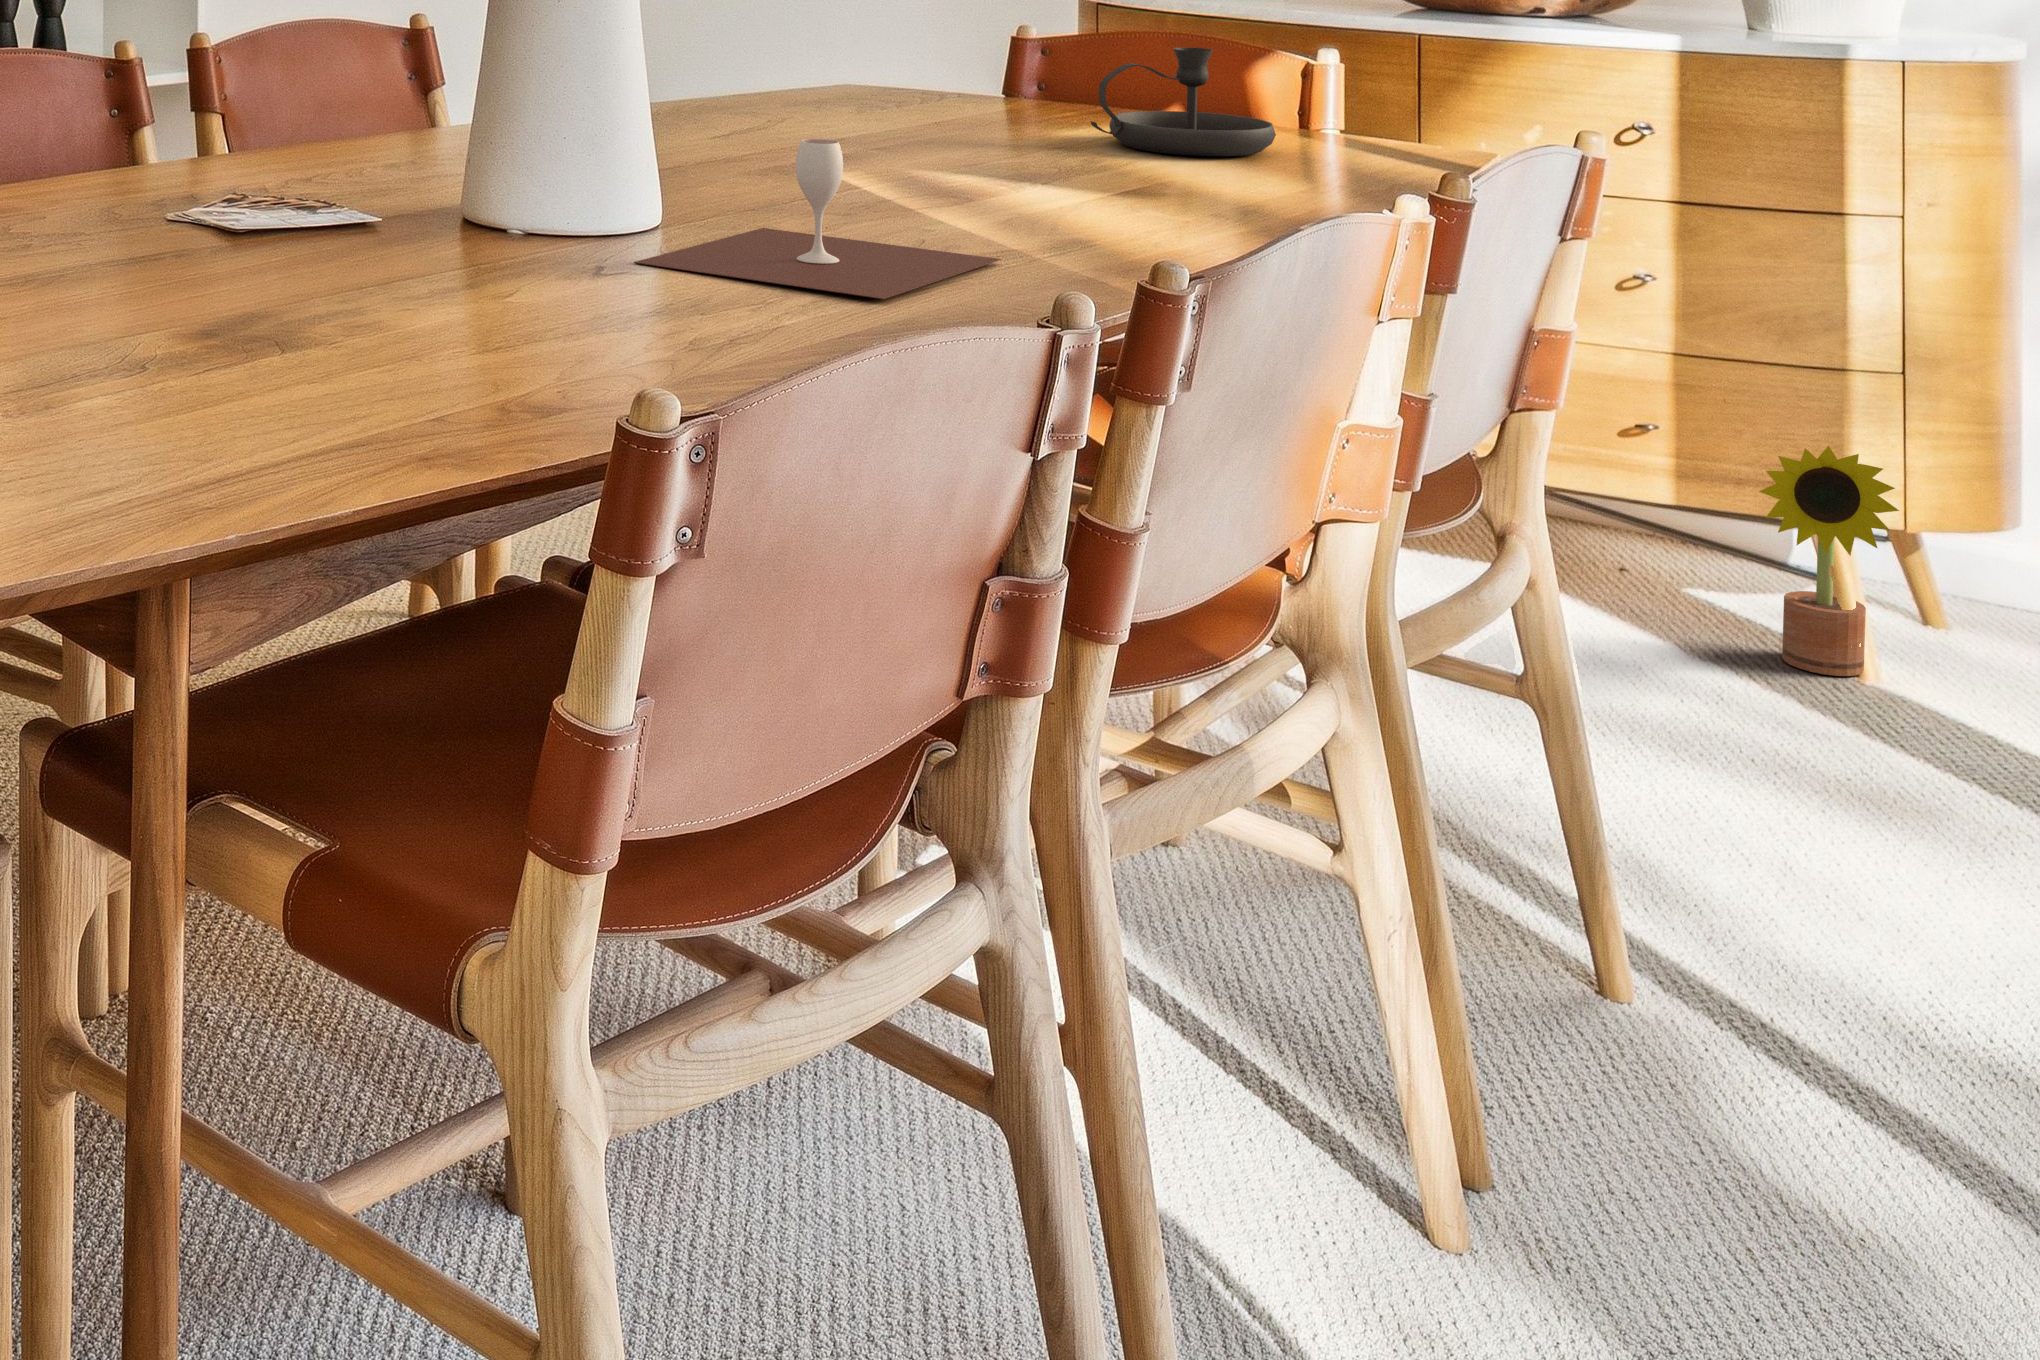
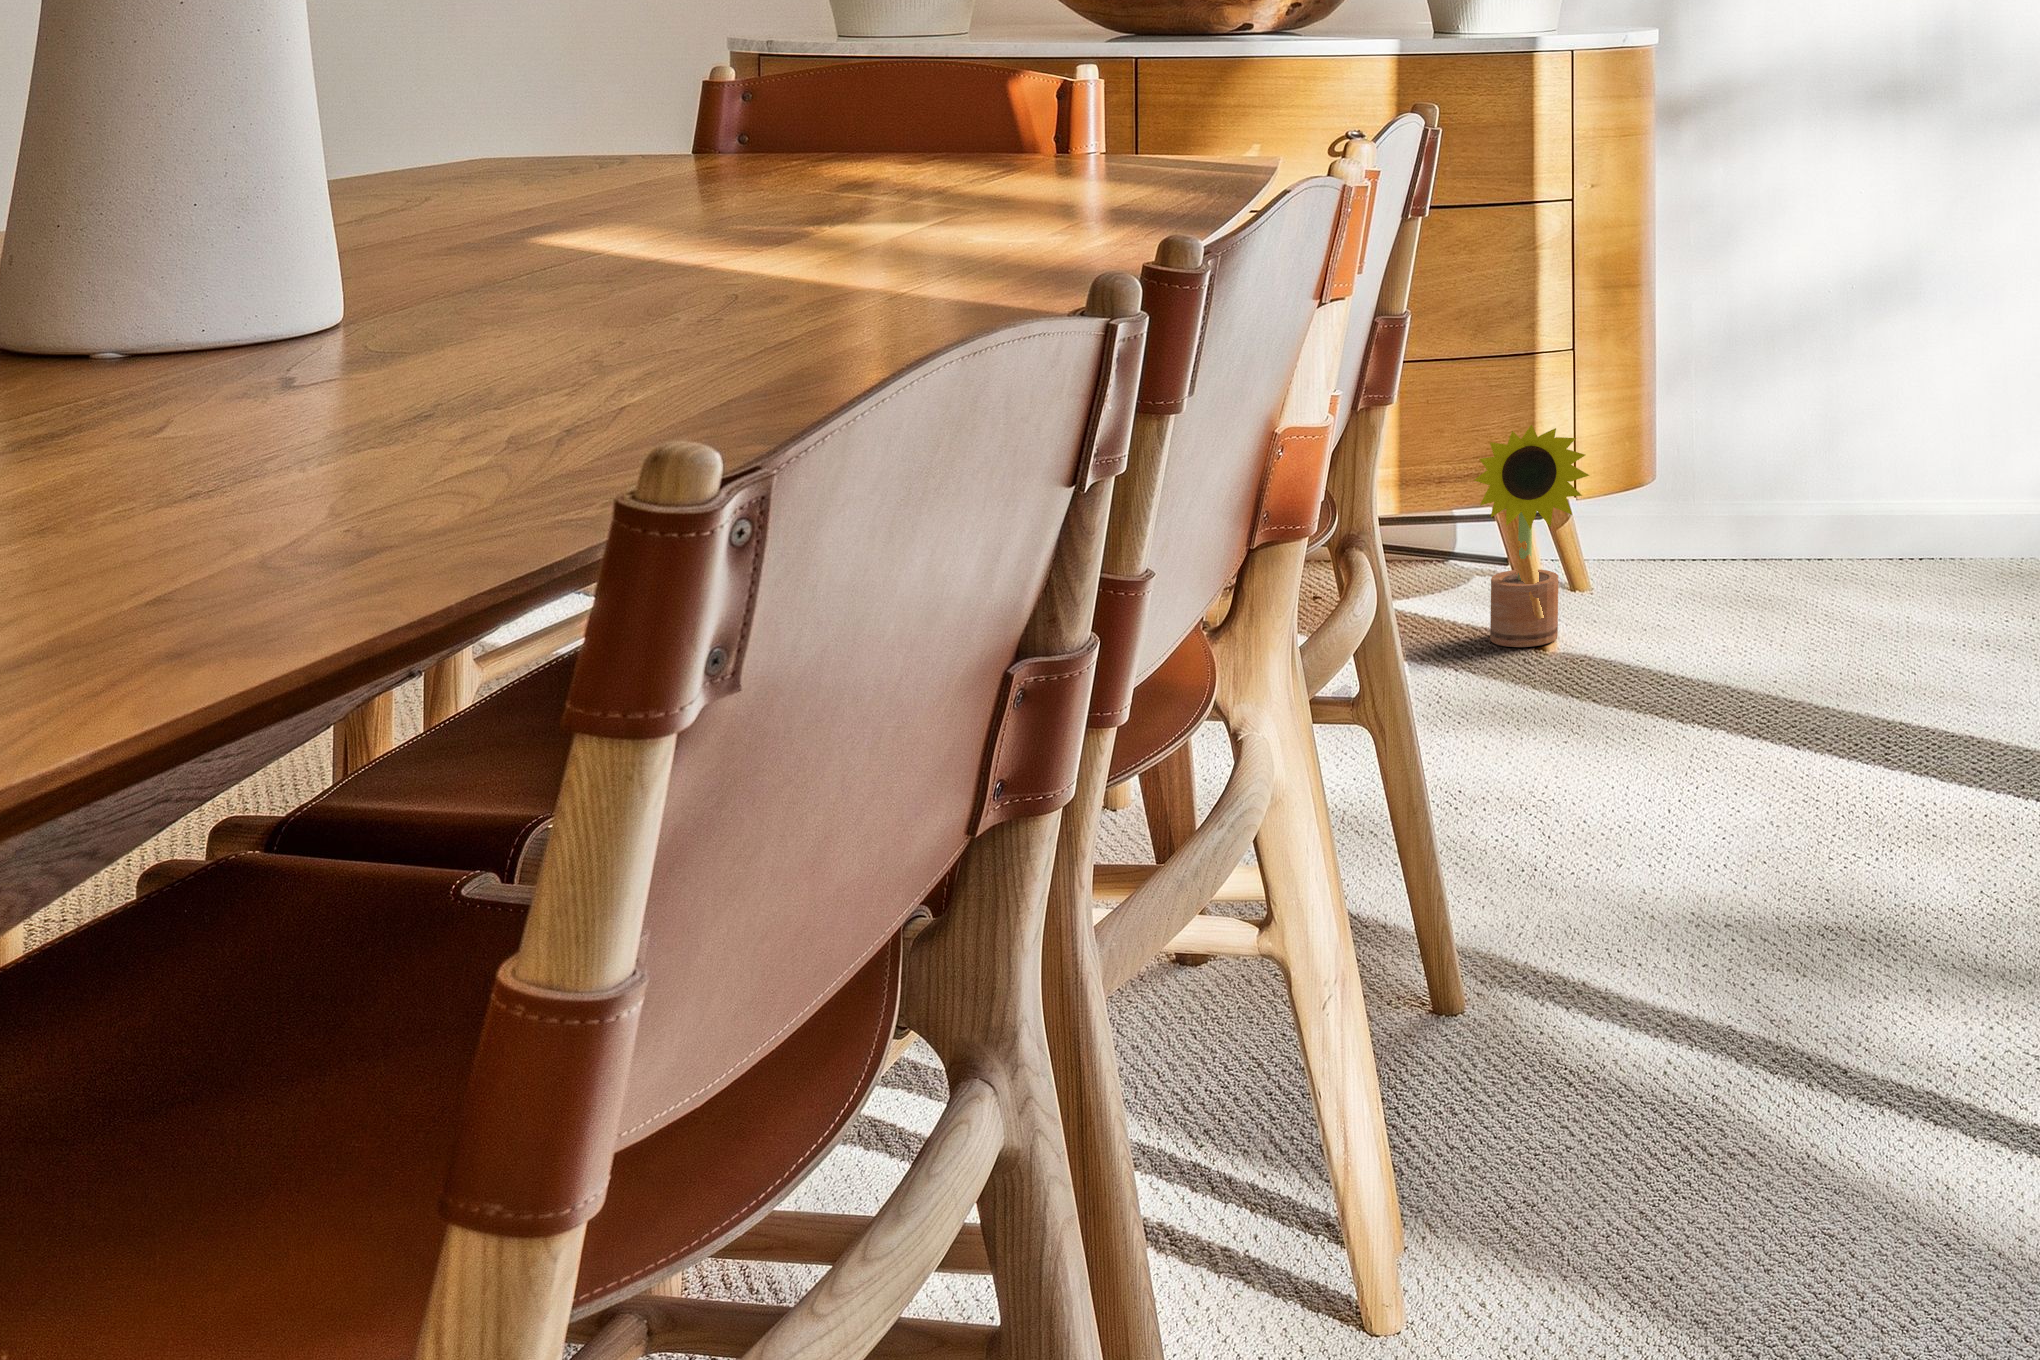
candlestick: present [1091,47,1276,156] -> none [854,60,1067,183]
wine glass: present [634,139,1001,299] -> none [324,166,850,365]

